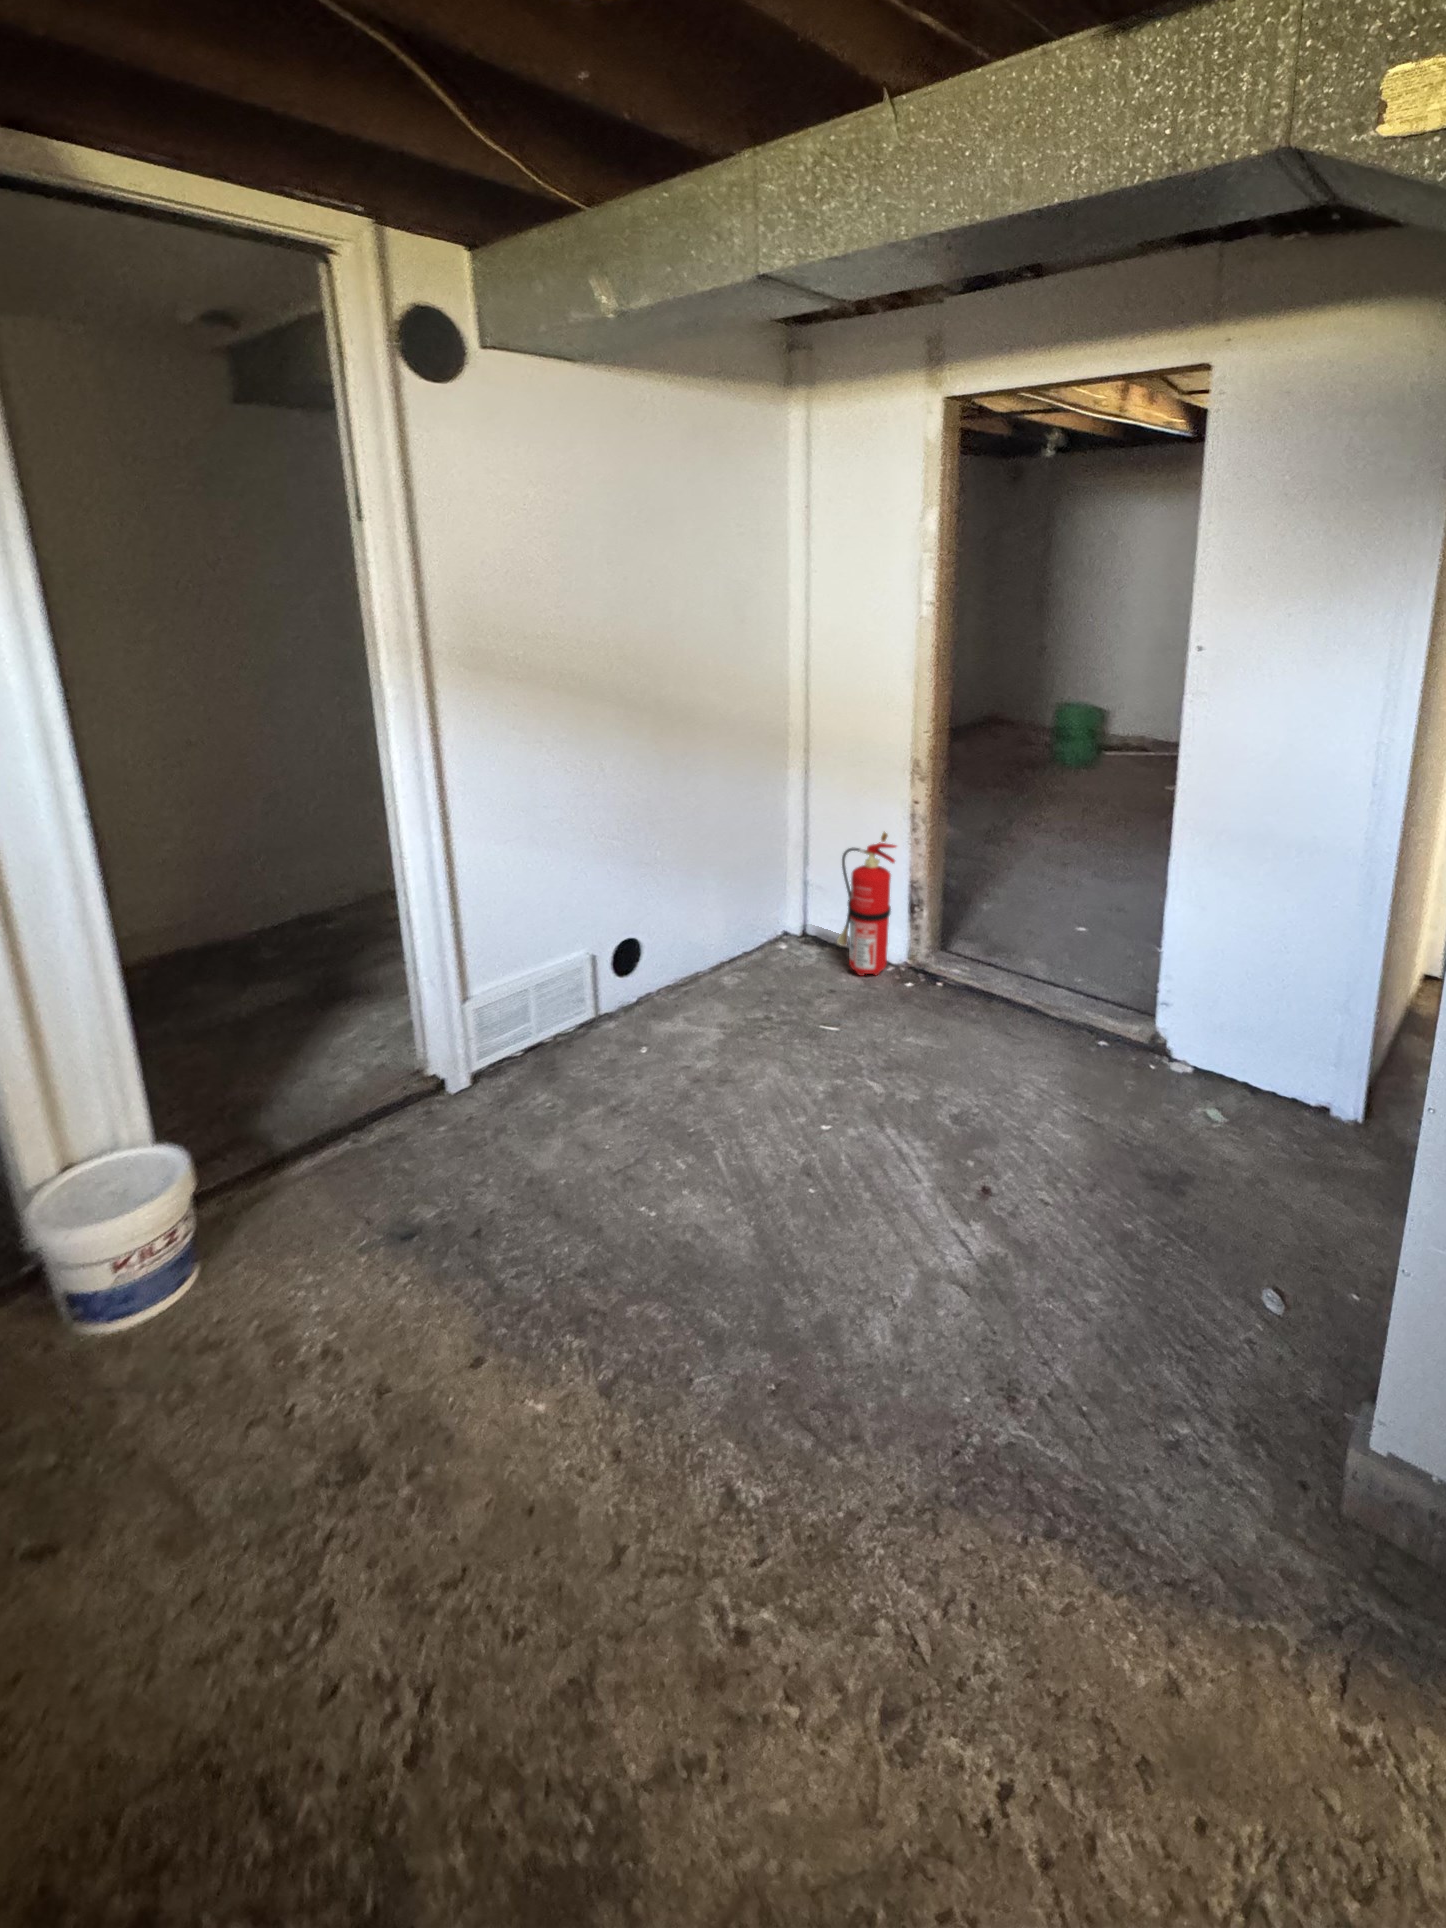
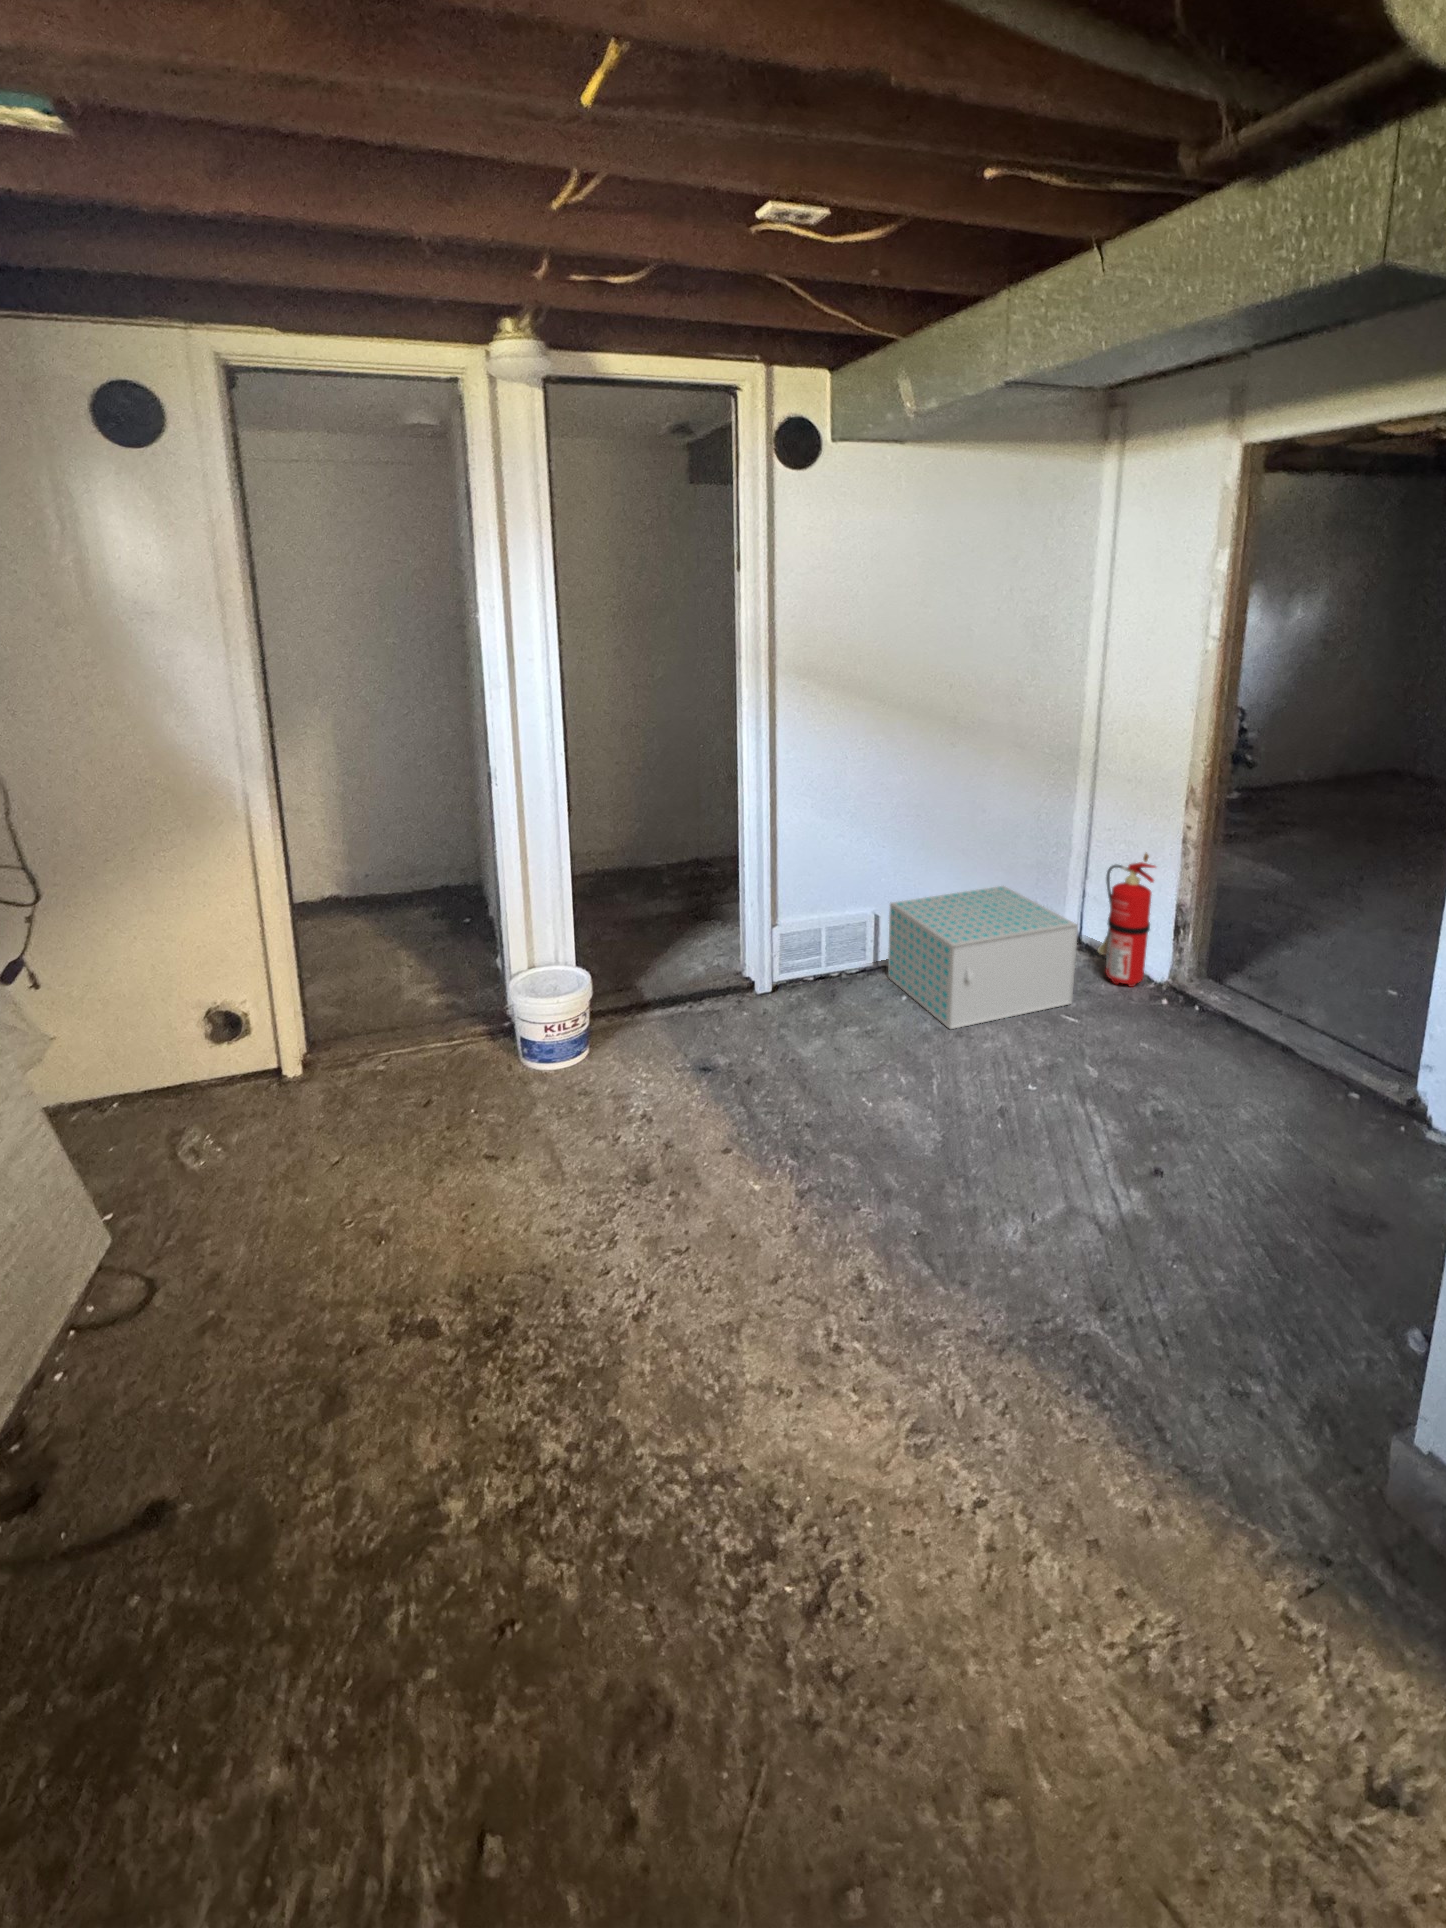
storage box: none [614,888,833,1077] -> present [888,886,1078,1029]

